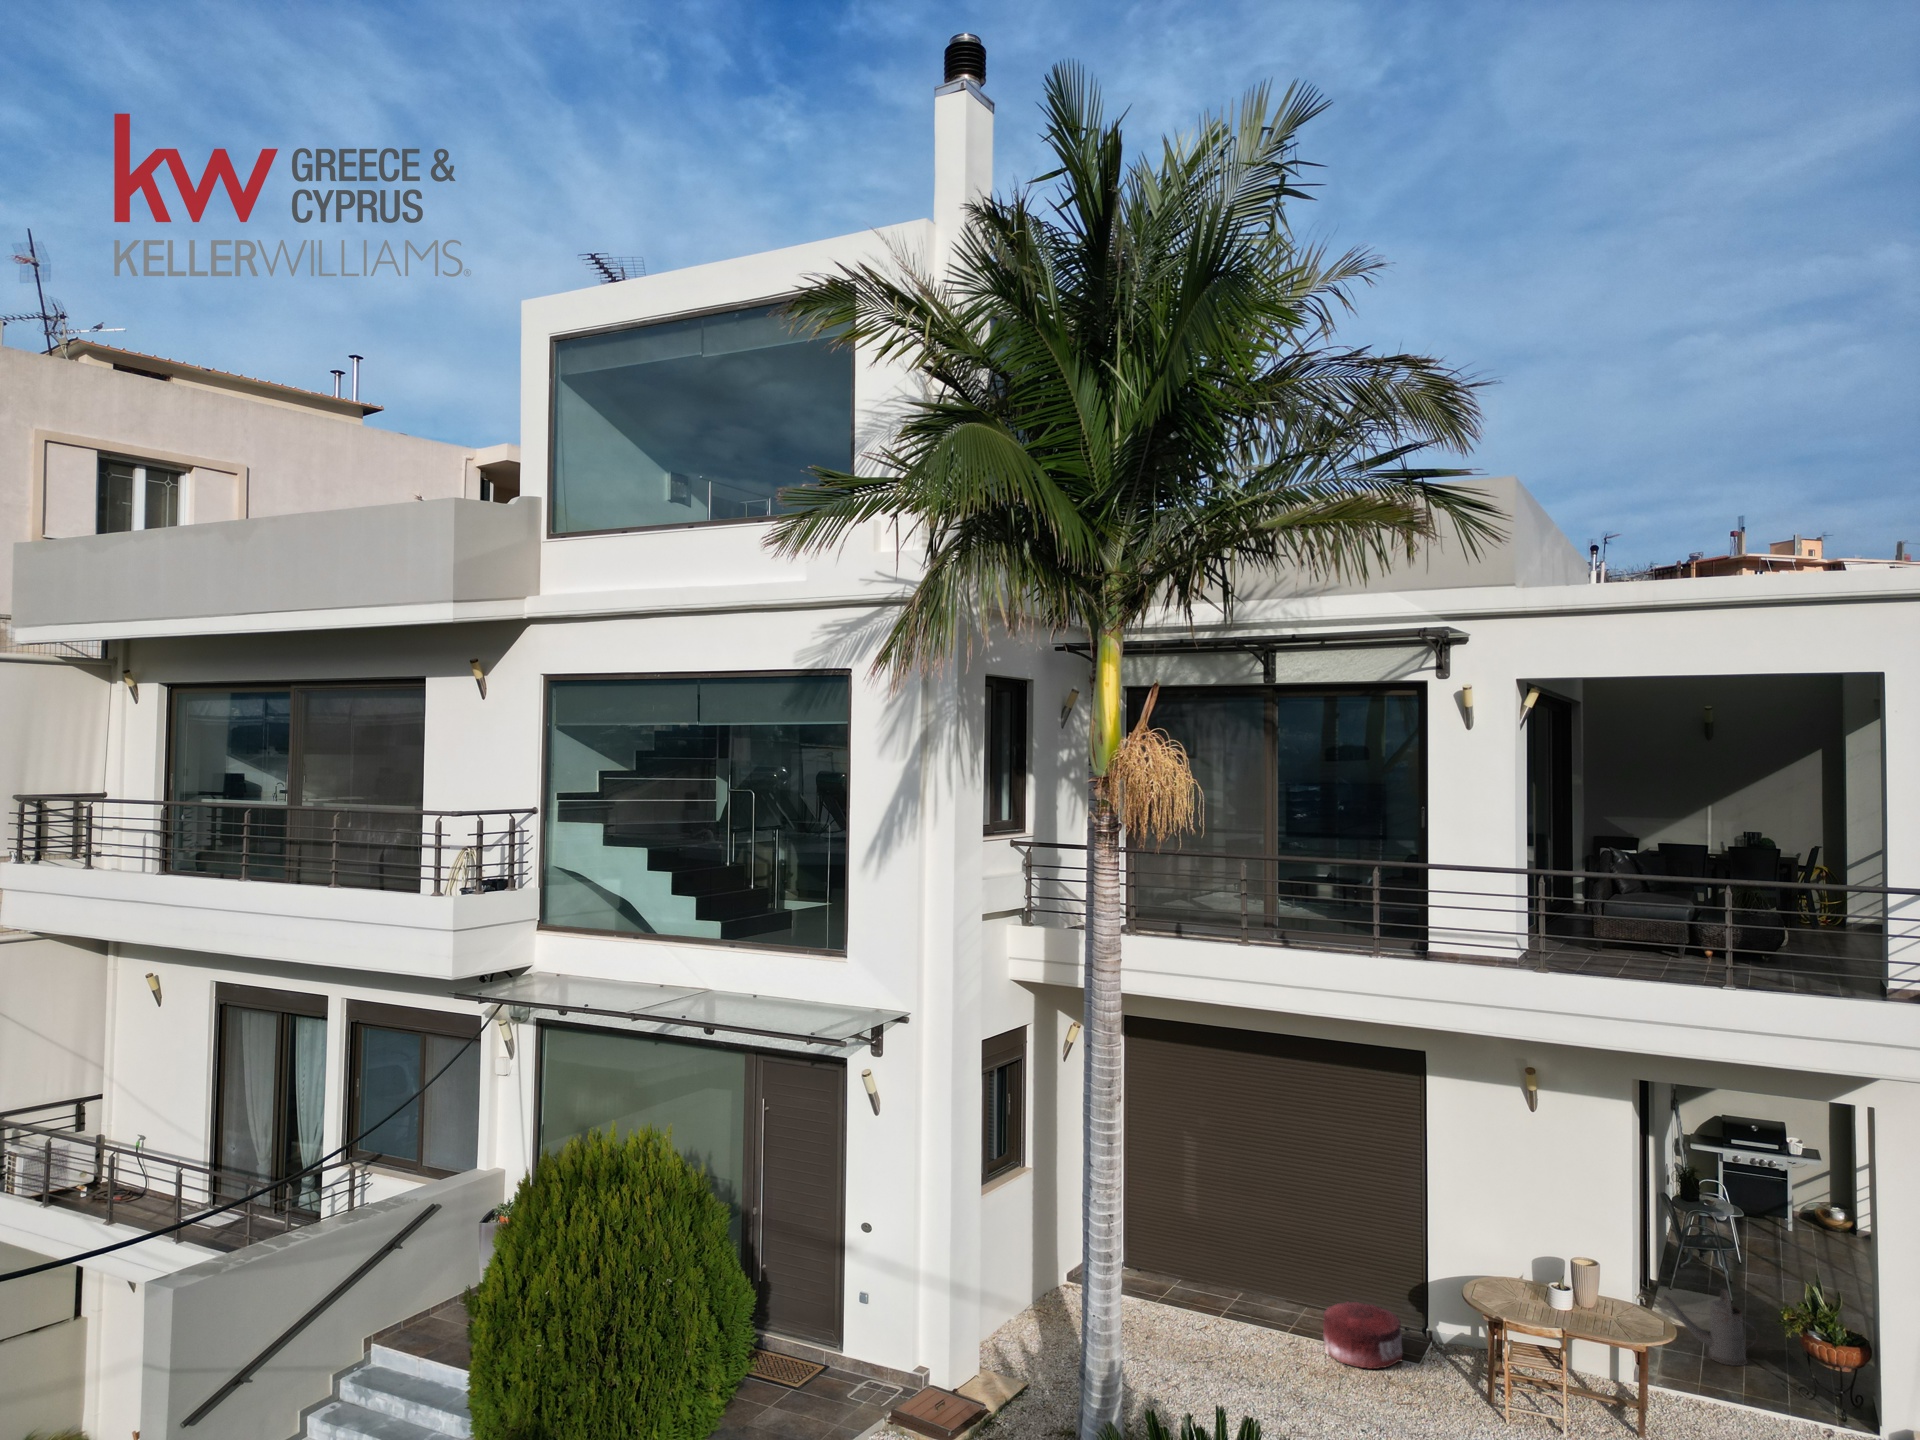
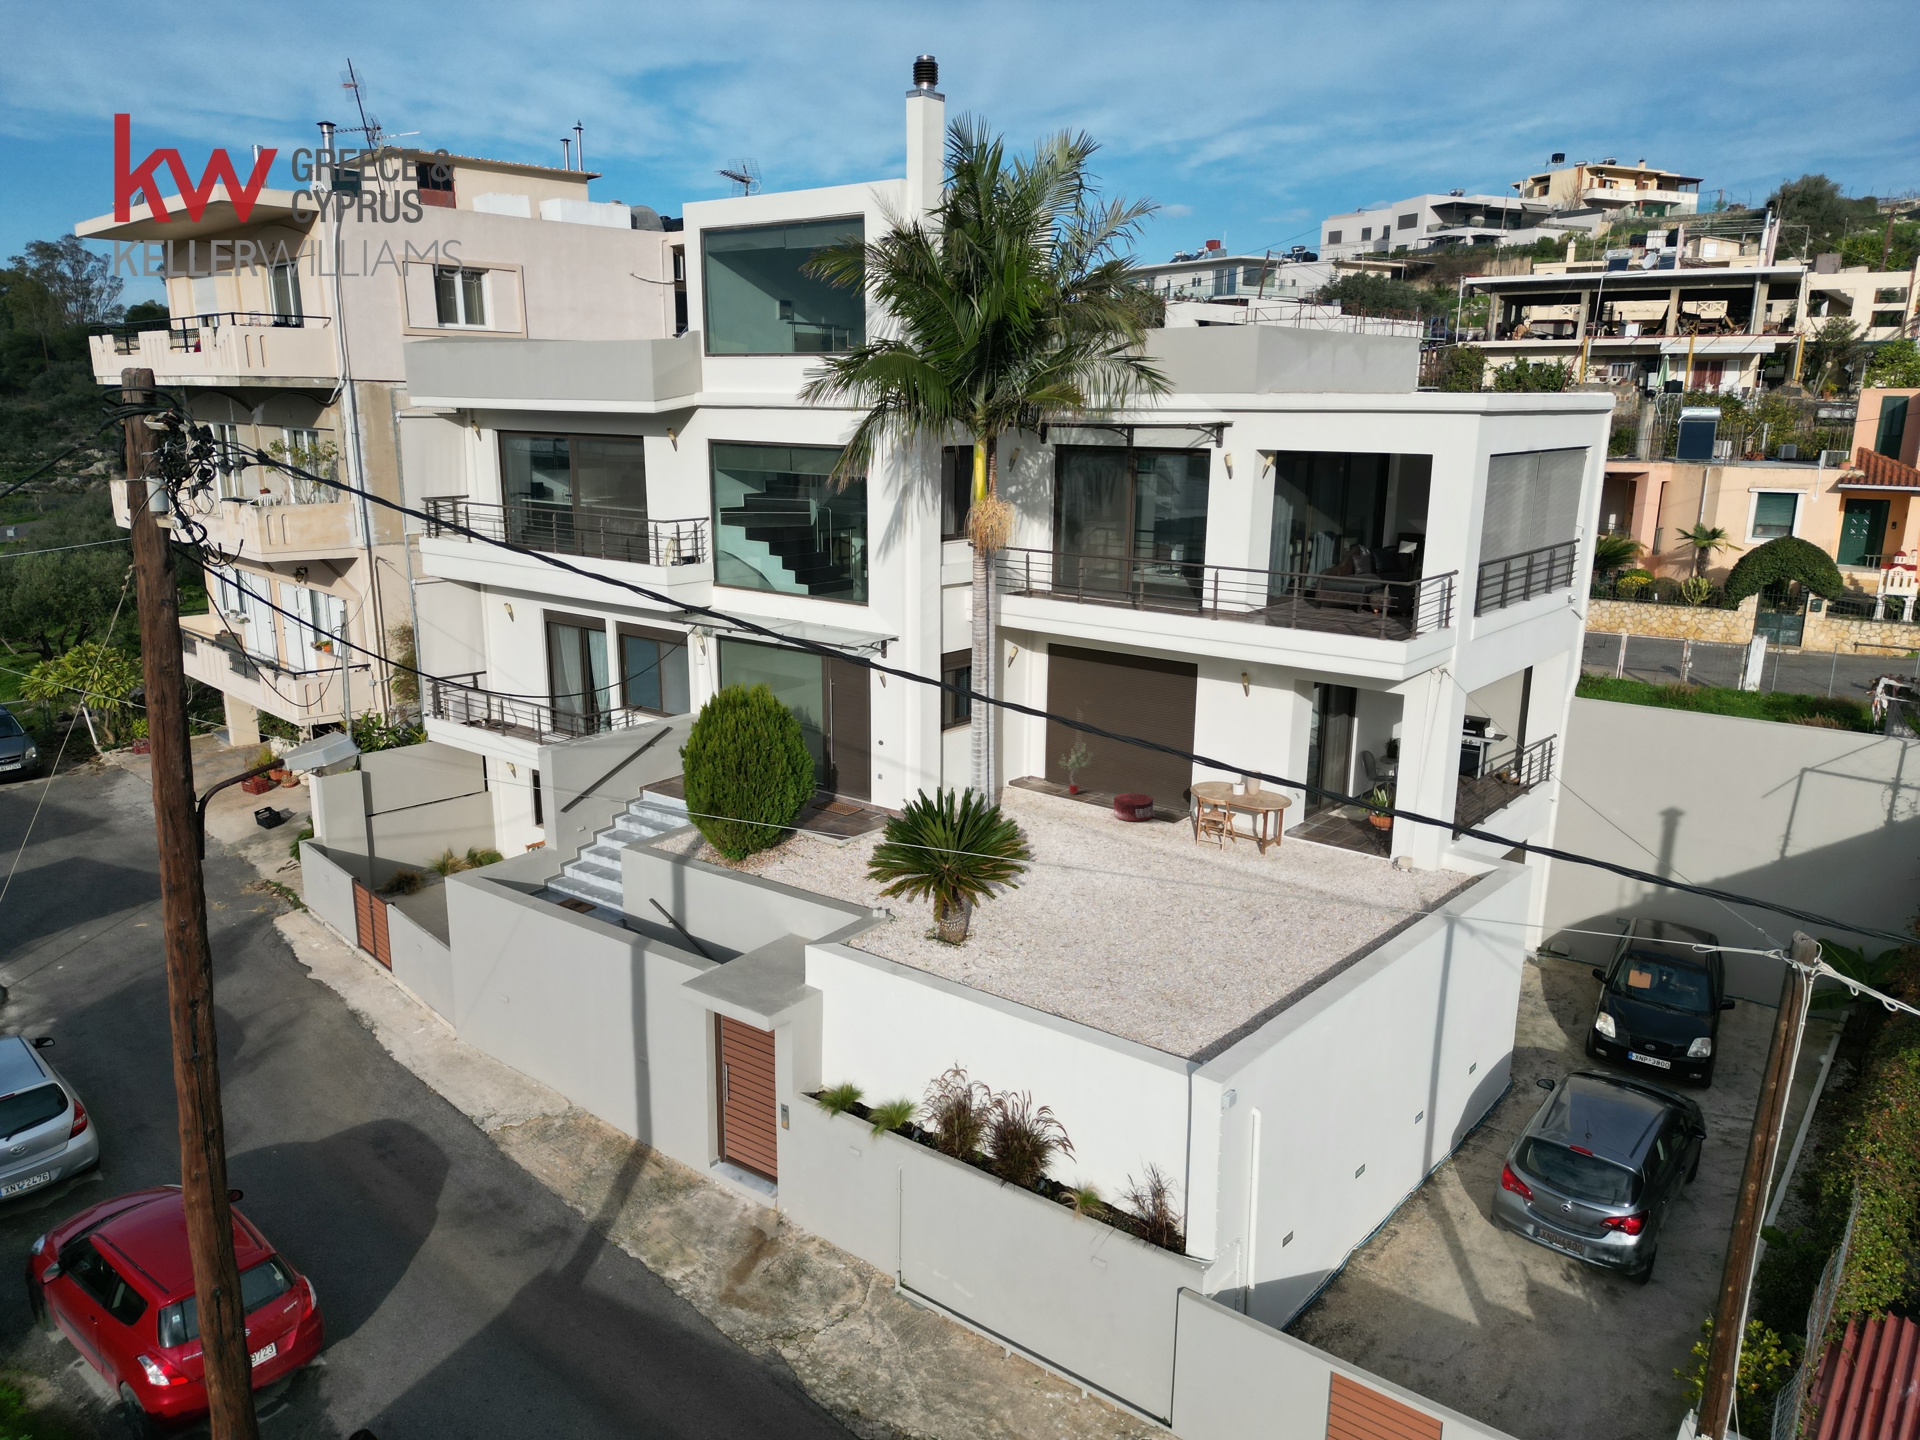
potted tree: none [1171,1200,1247,1301] -> present [1059,743,1092,794]
watering can: present [1665,1290,1758,1366] -> none [1294,792,1337,829]

